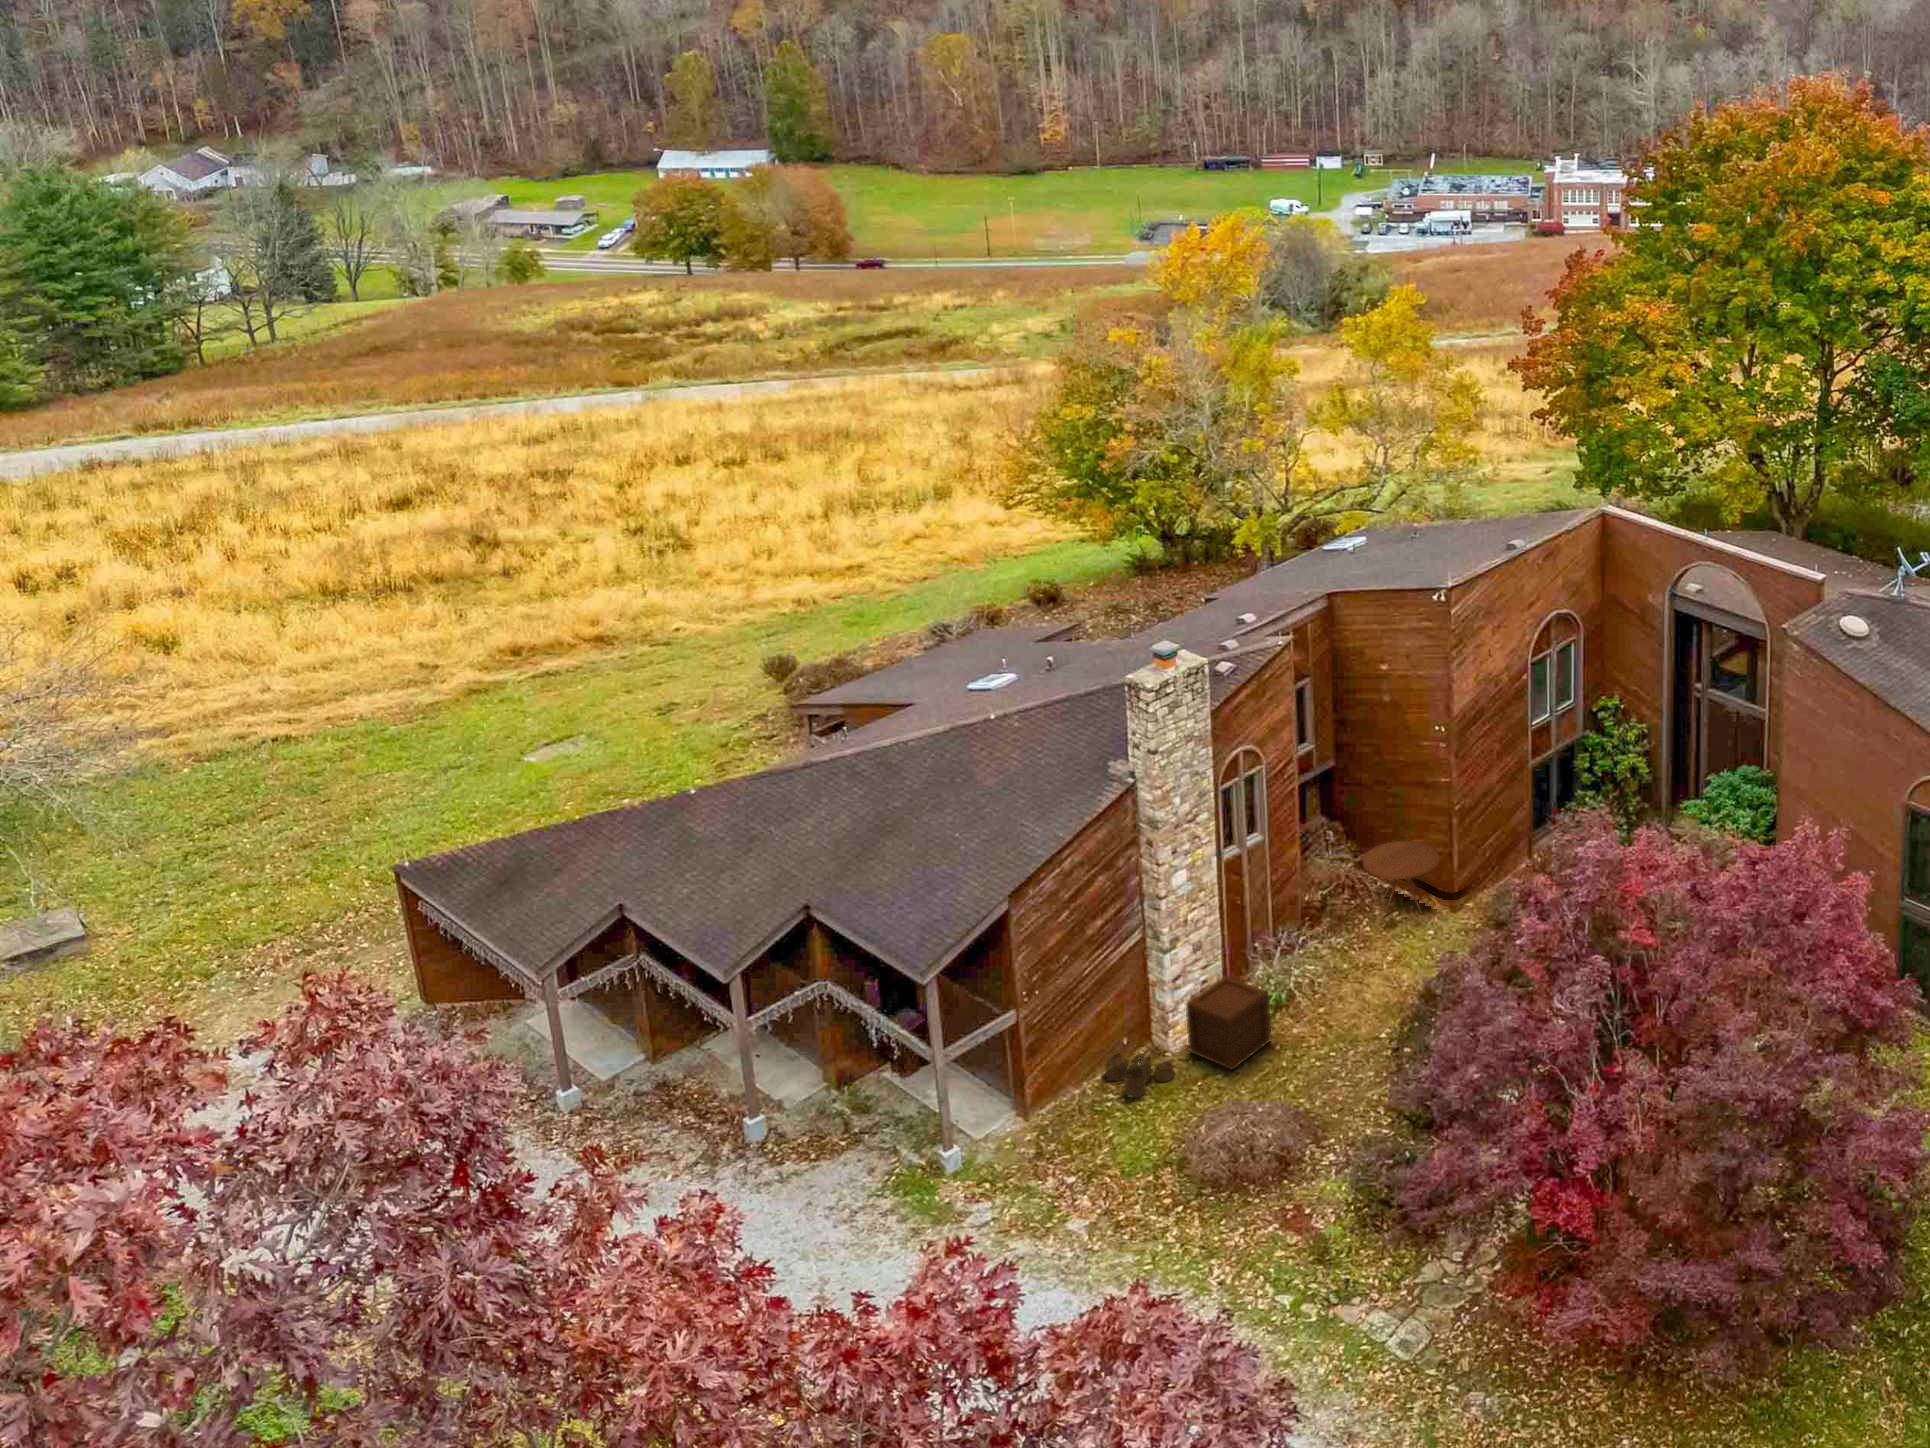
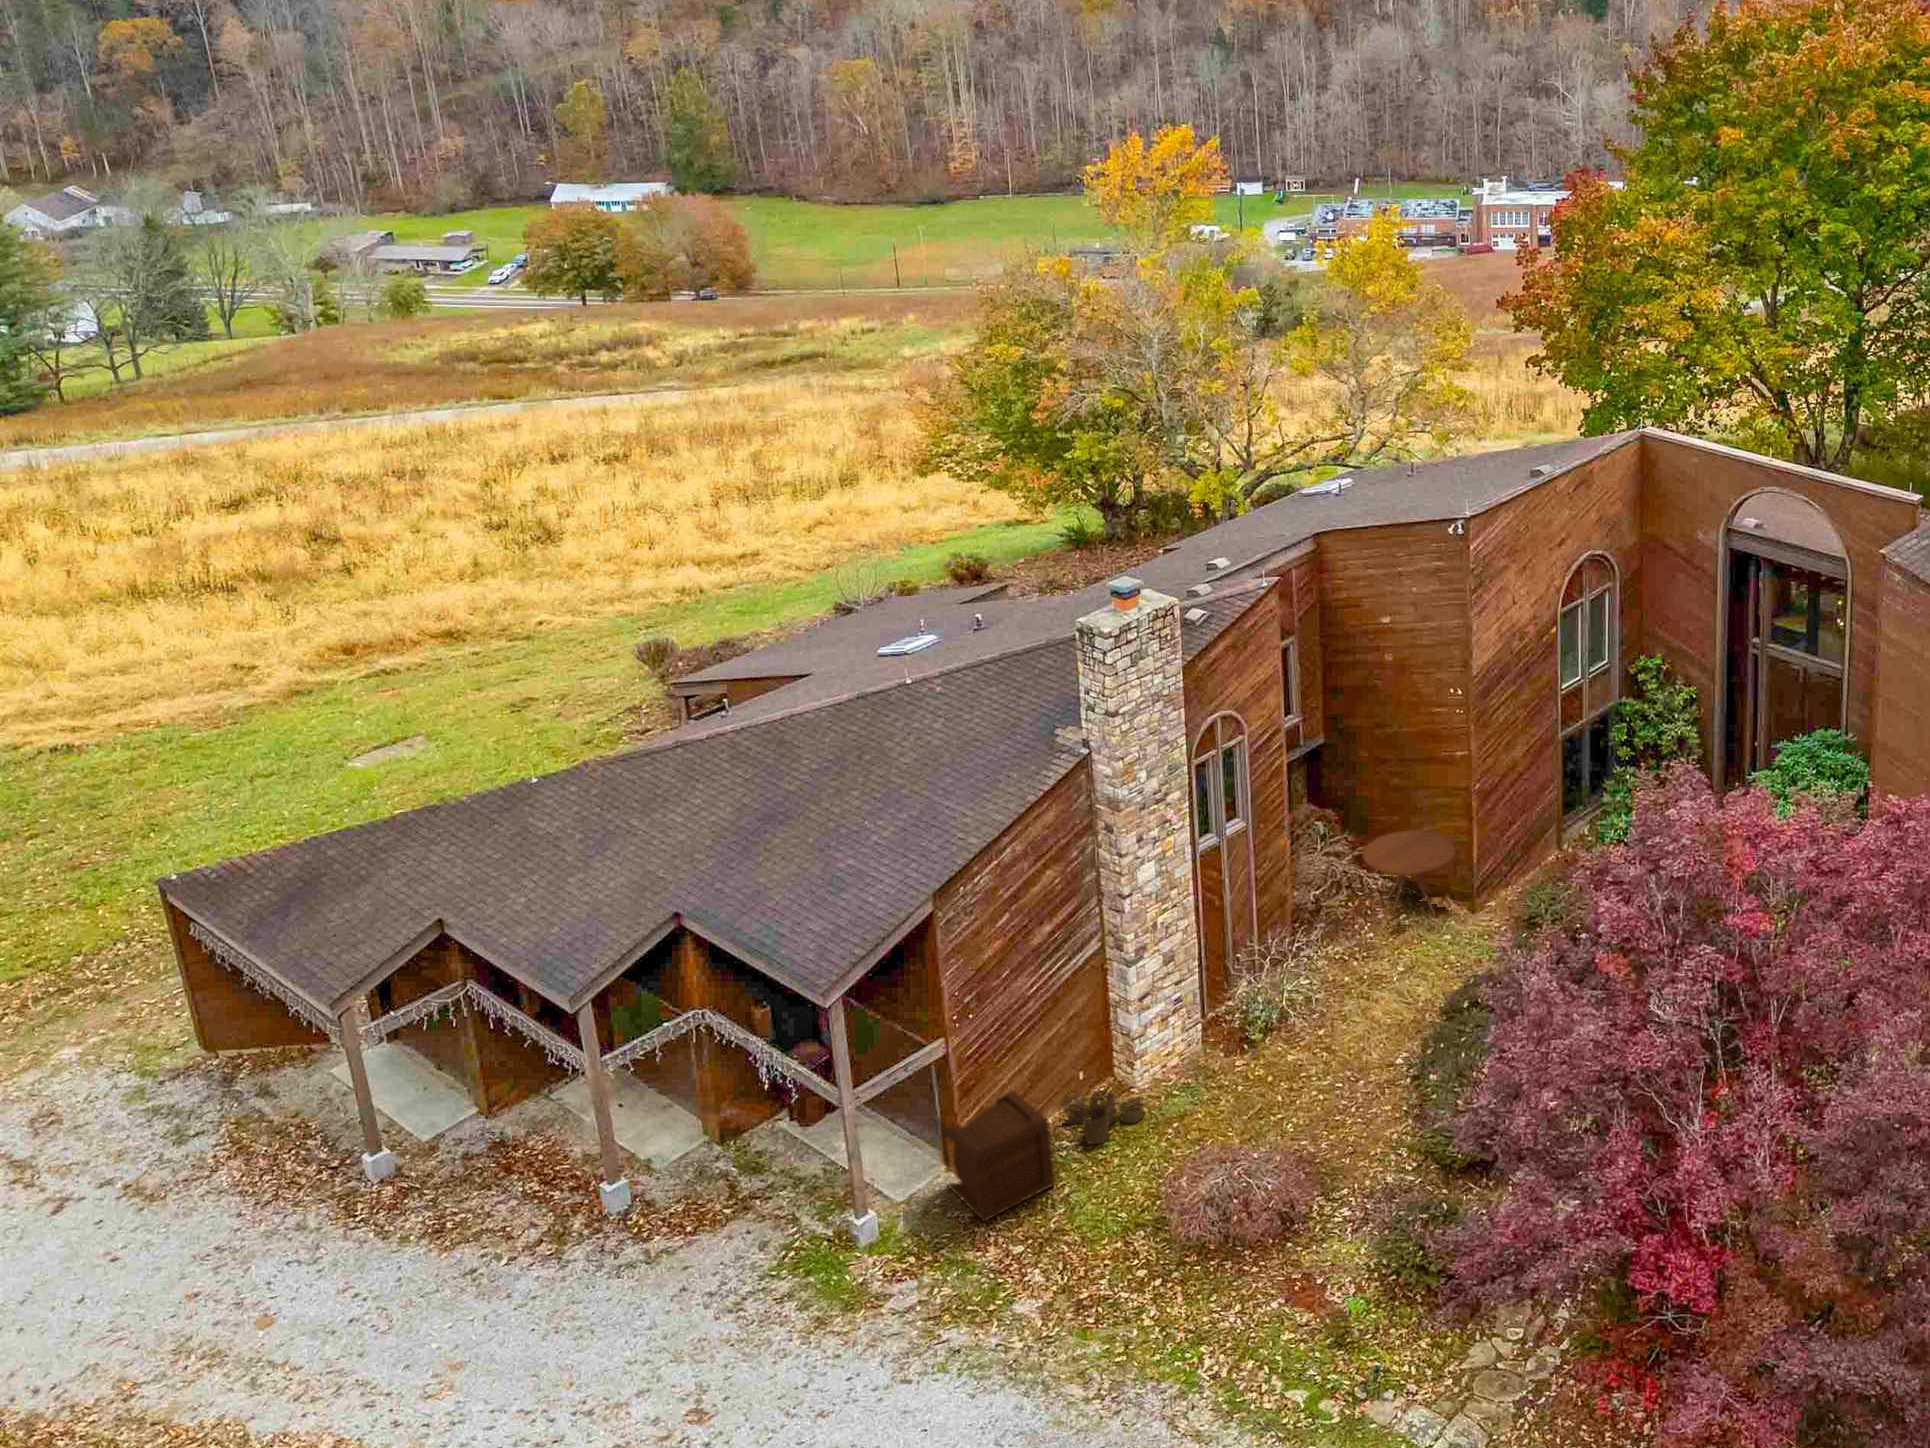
wooden crate: present [1186,976,1271,1070] -> present [939,1090,1055,1221]

